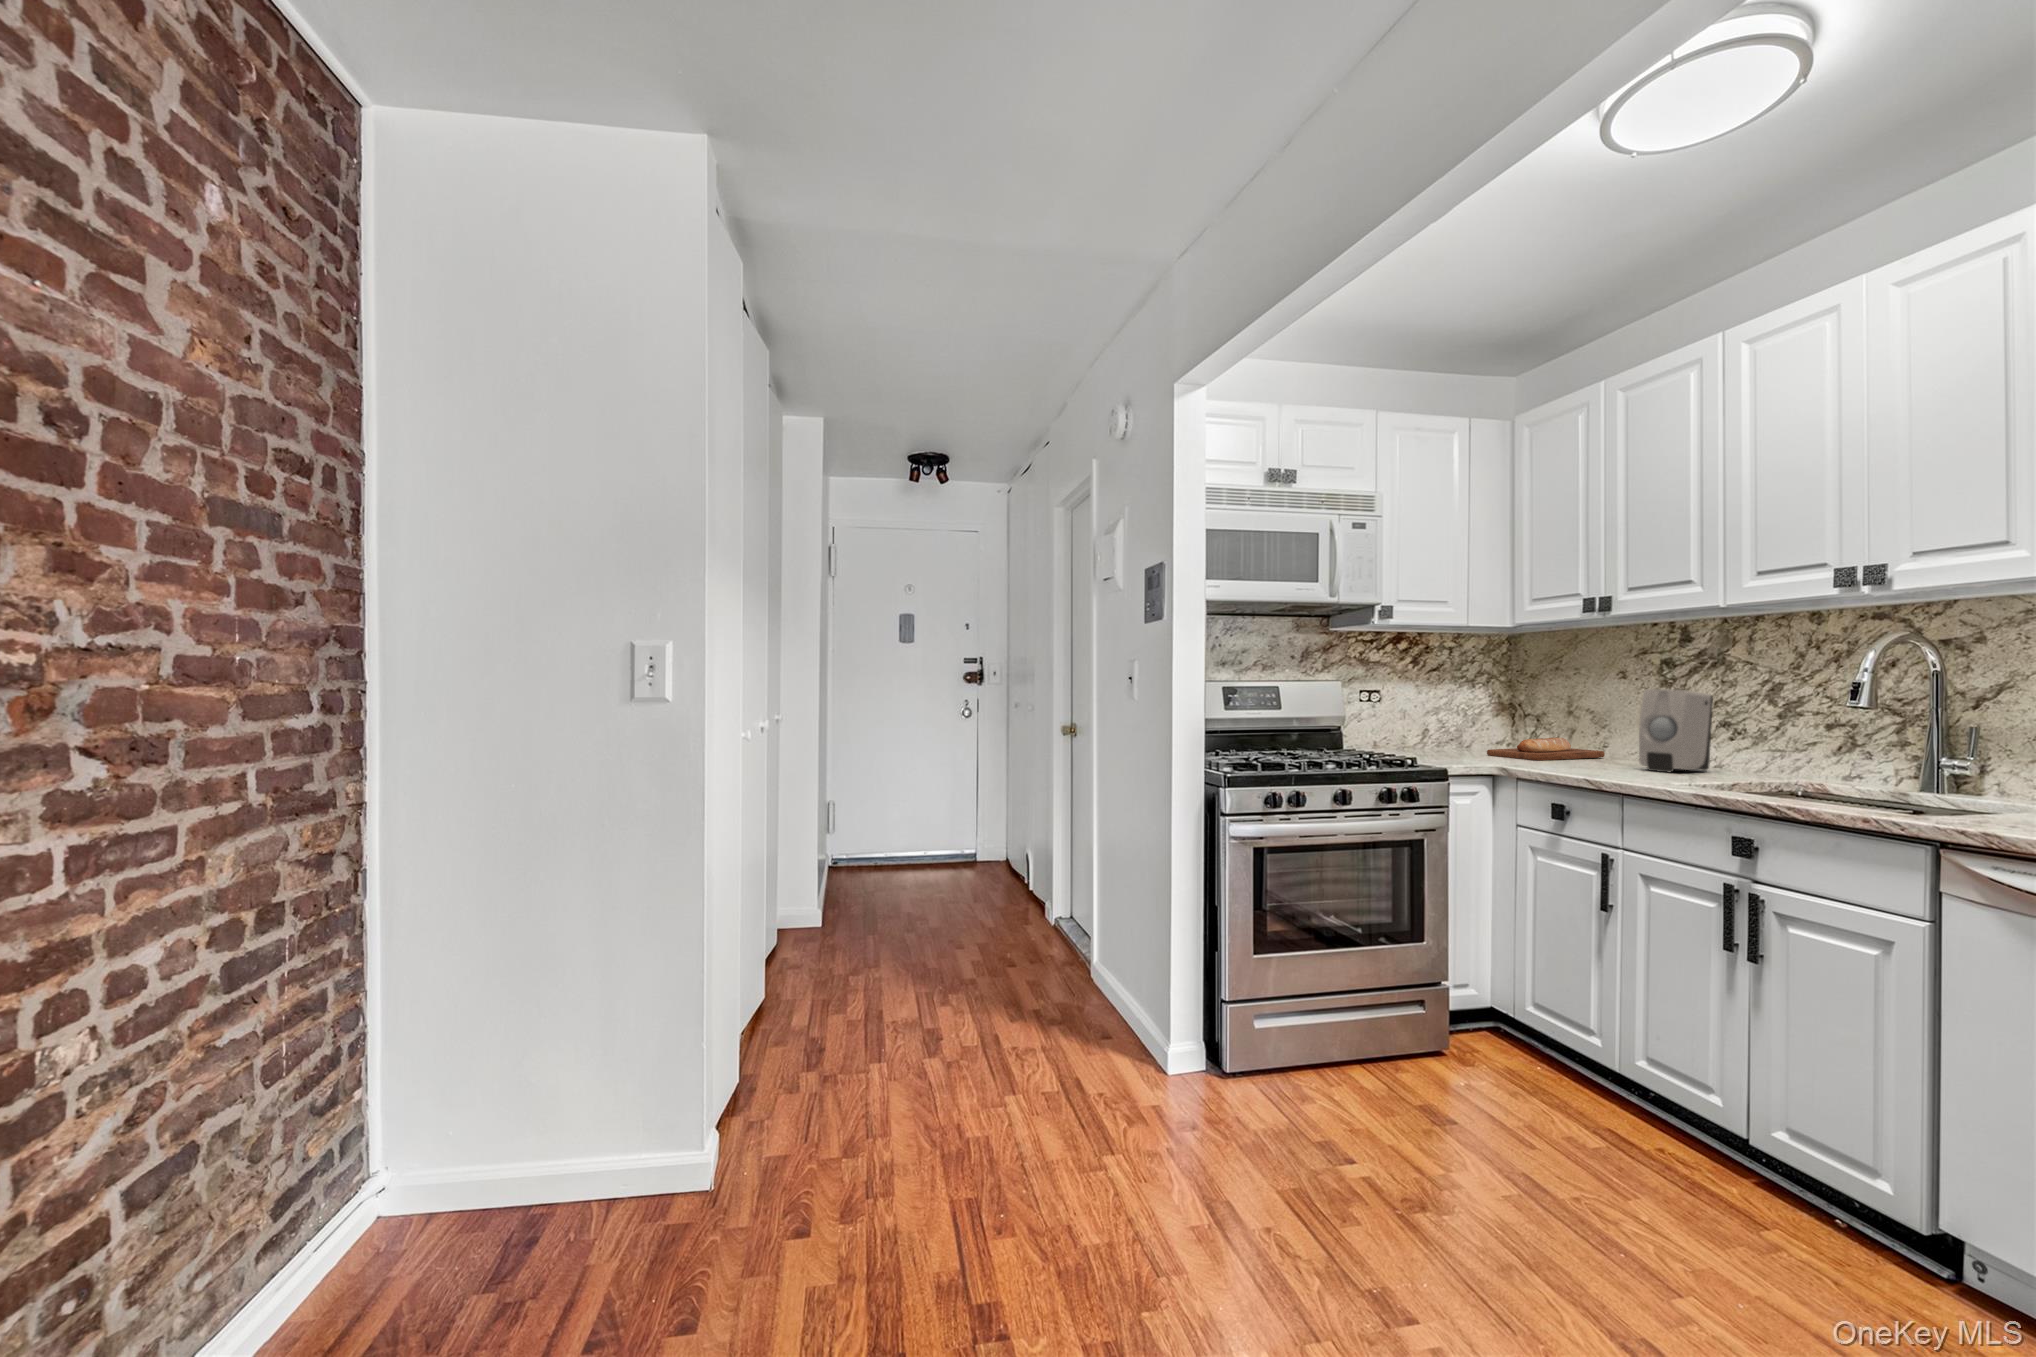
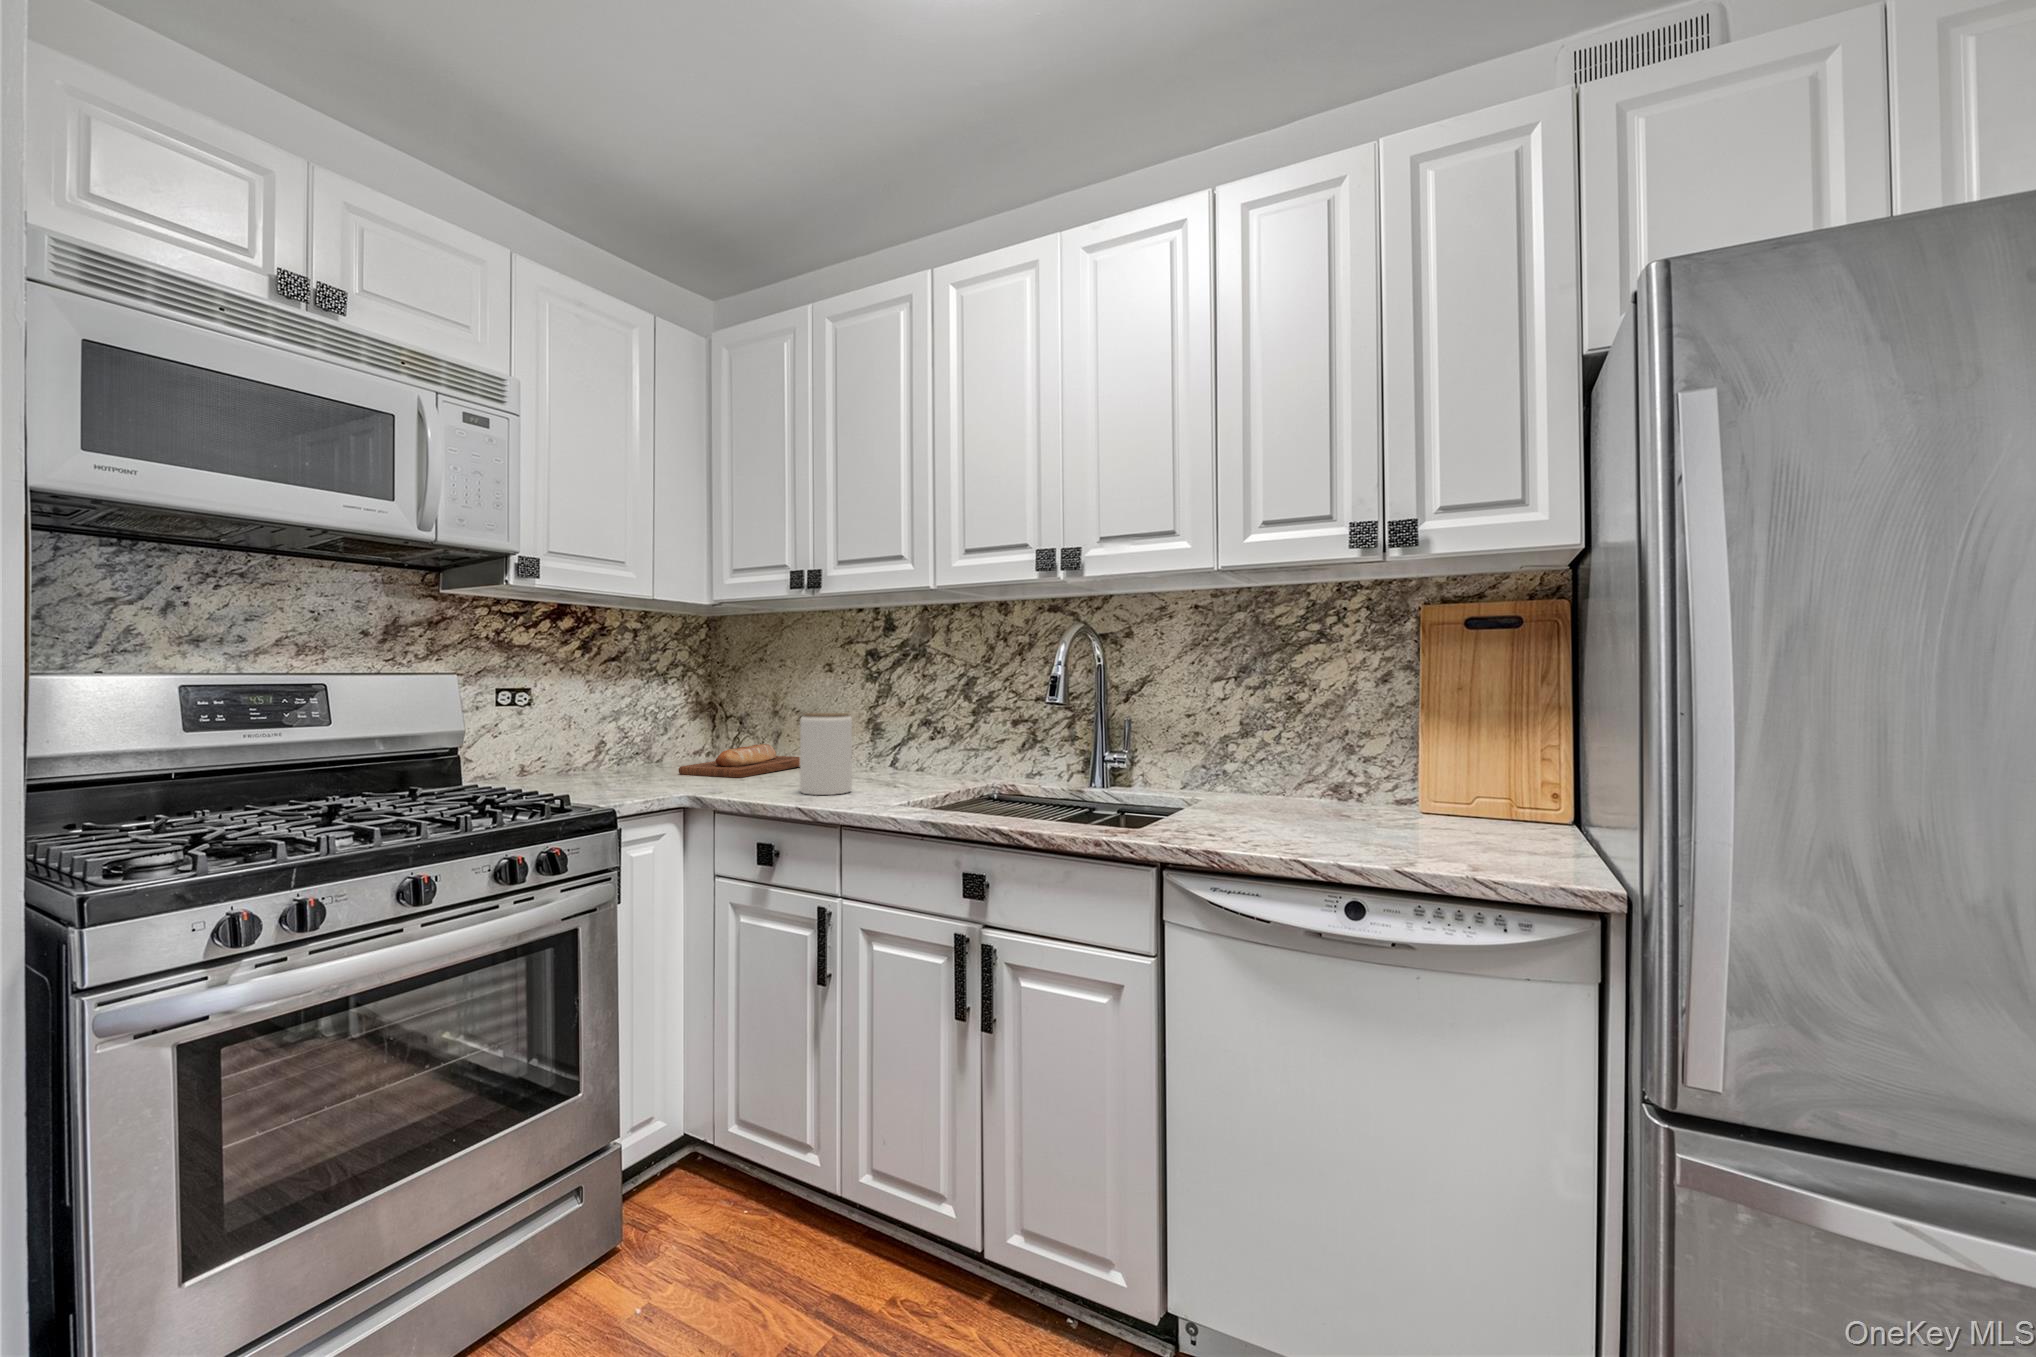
soap dispenser: present [1639,689,1713,772] -> none [850,685,917,783]
jar: none [1589,711,1638,775] -> present [800,713,852,795]

